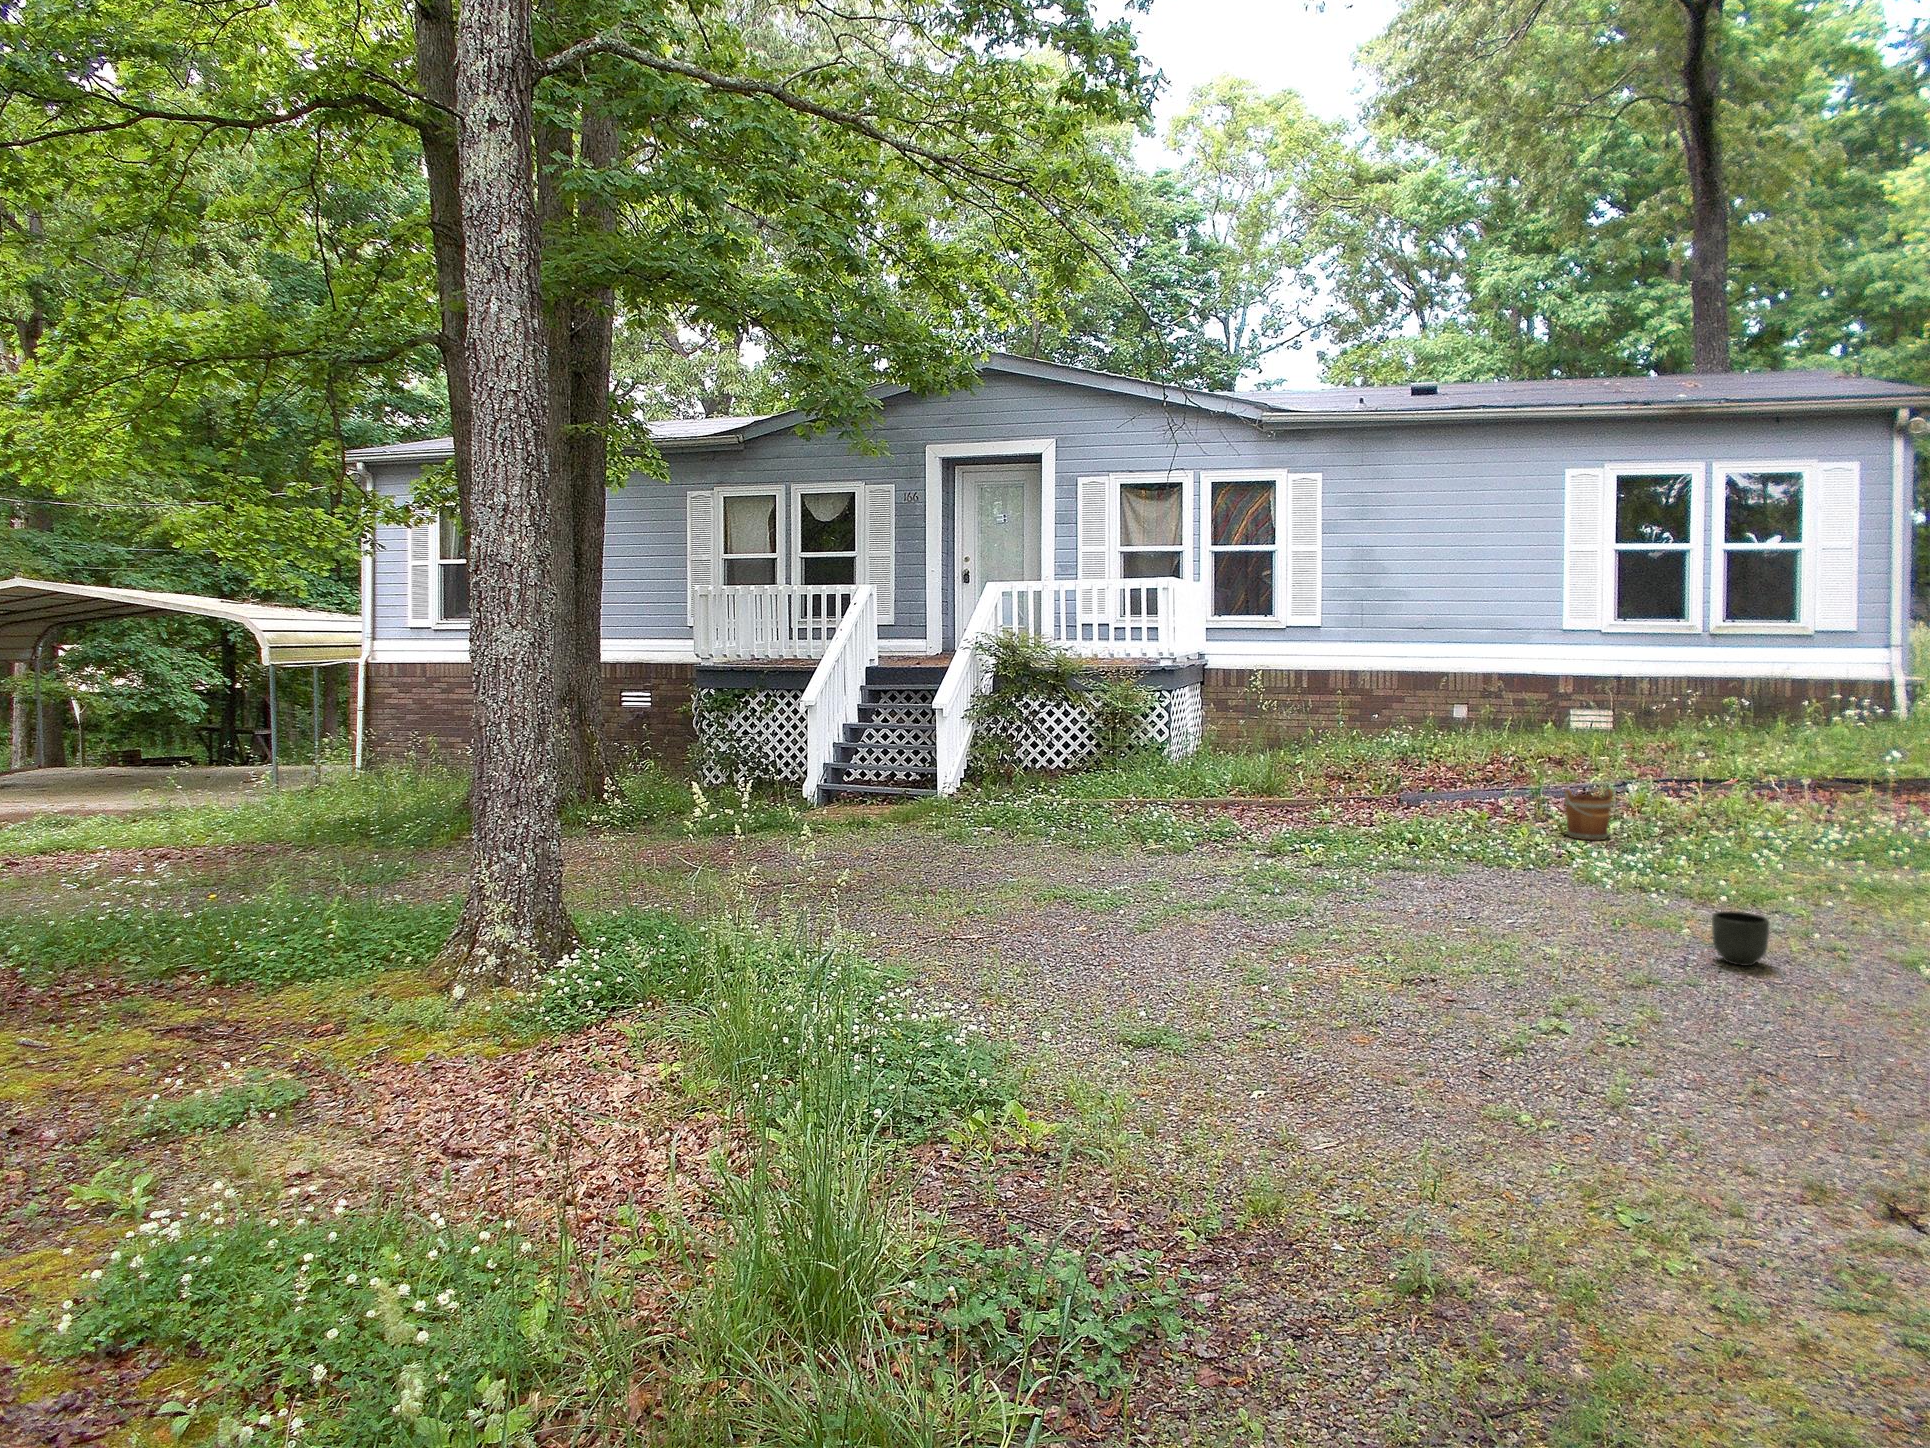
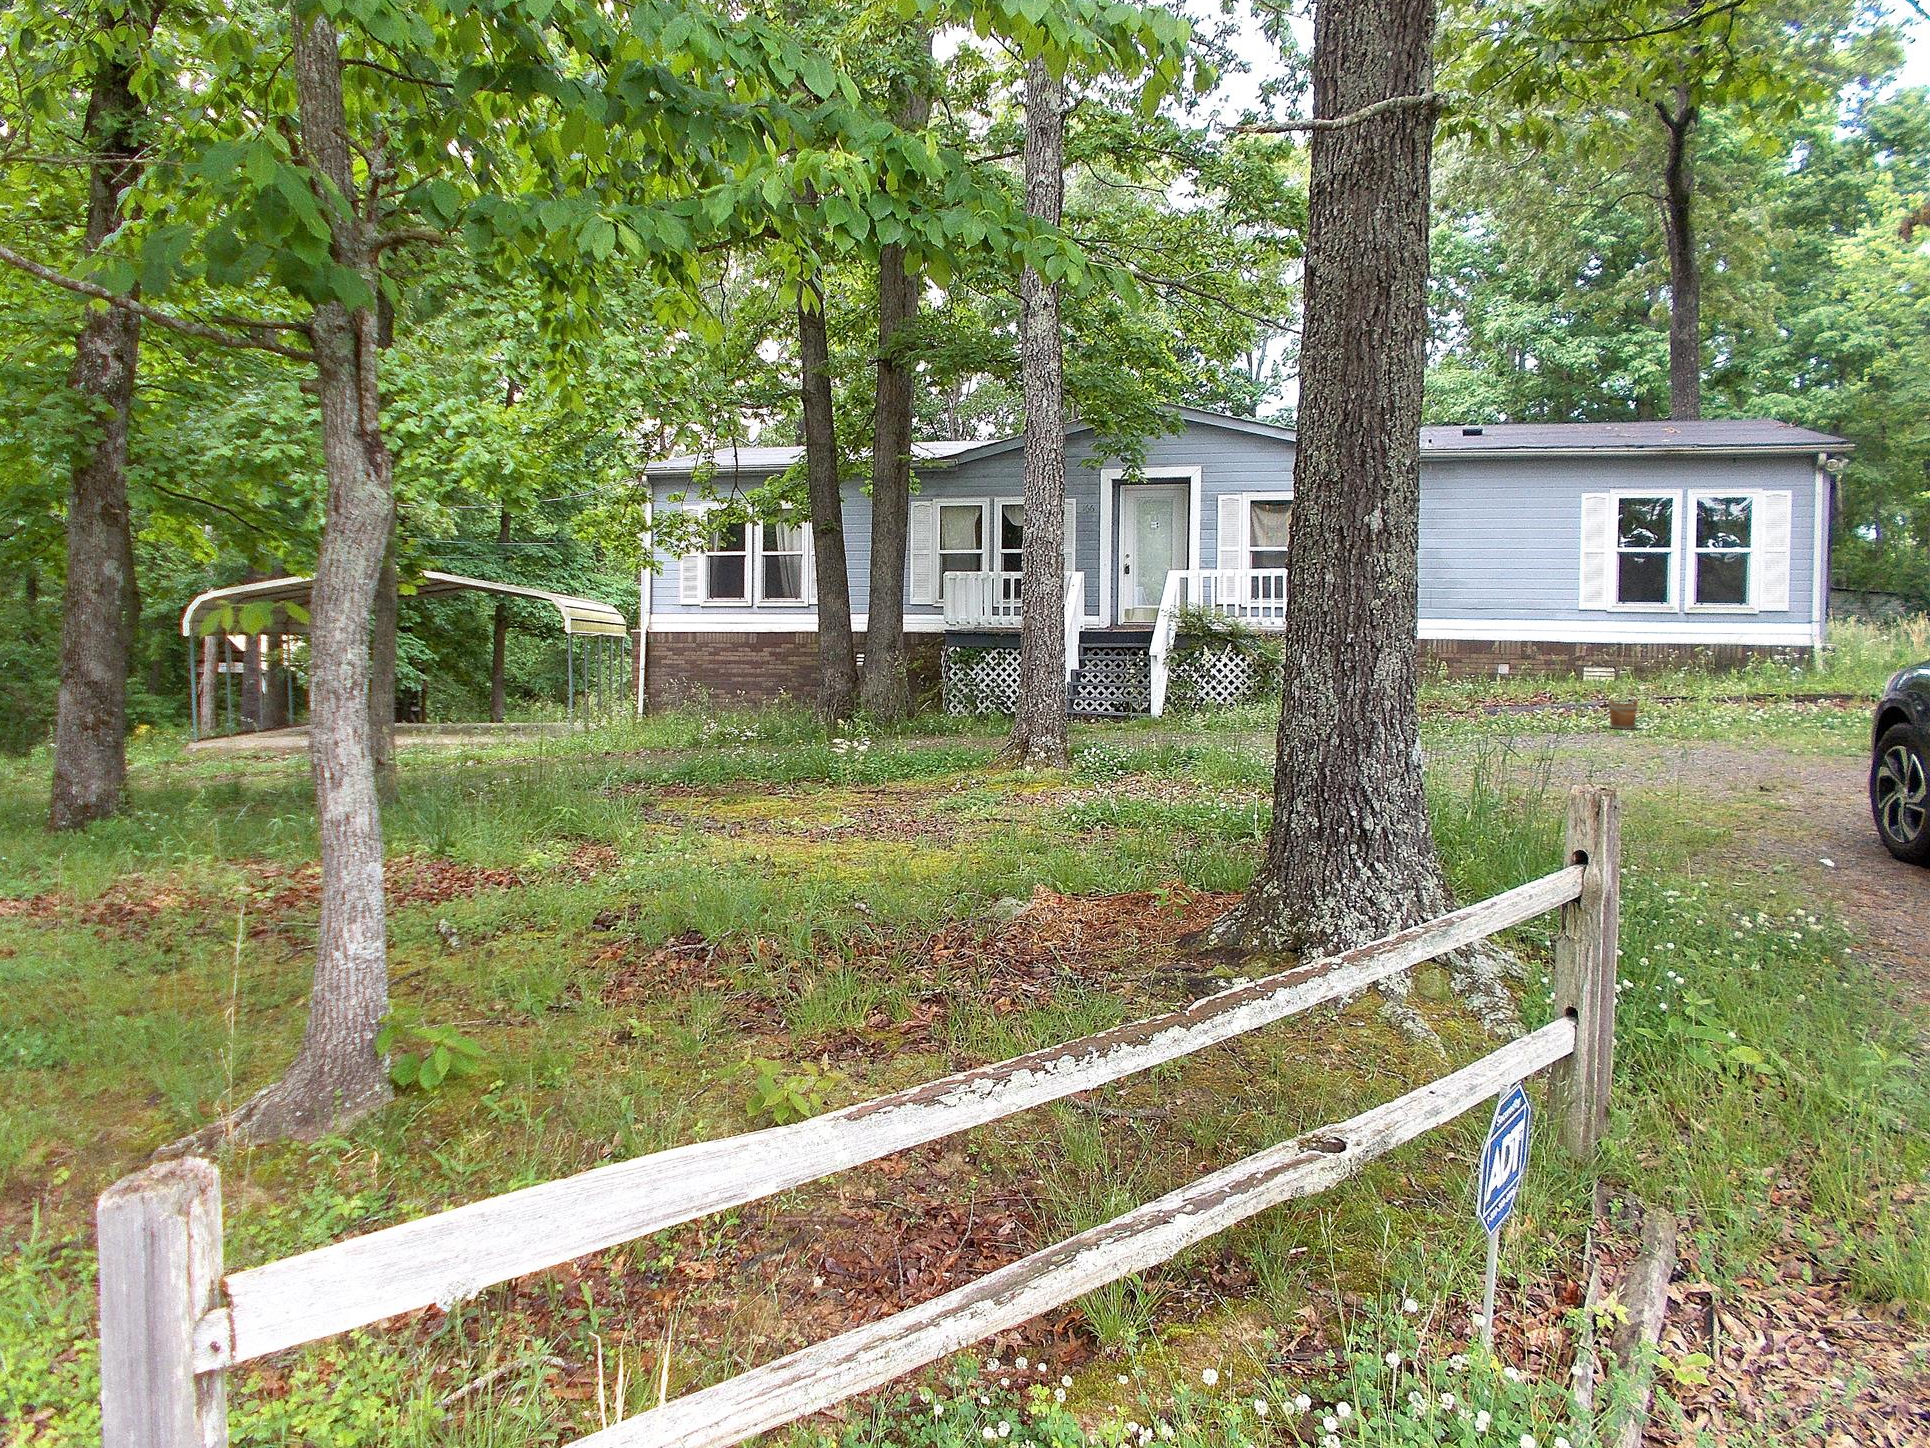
planter: present [1712,911,1770,966] -> none [1707,741,1737,767]

